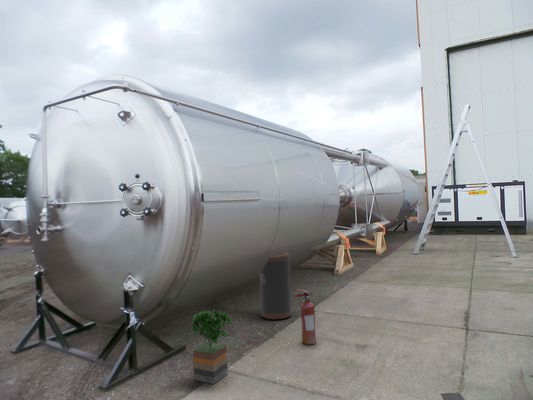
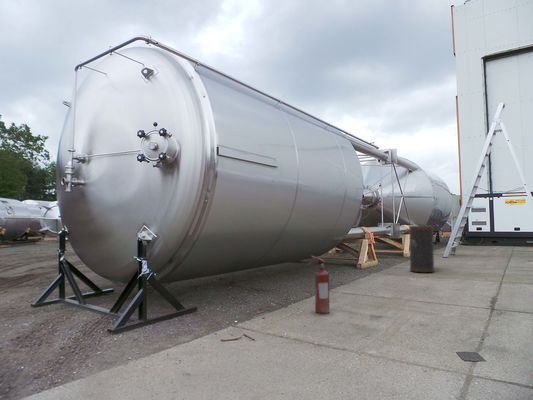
trash can: present [260,252,292,320] -> present [409,226,434,273]
potted tree: present [192,310,232,384] -> none [200,263,244,335]

